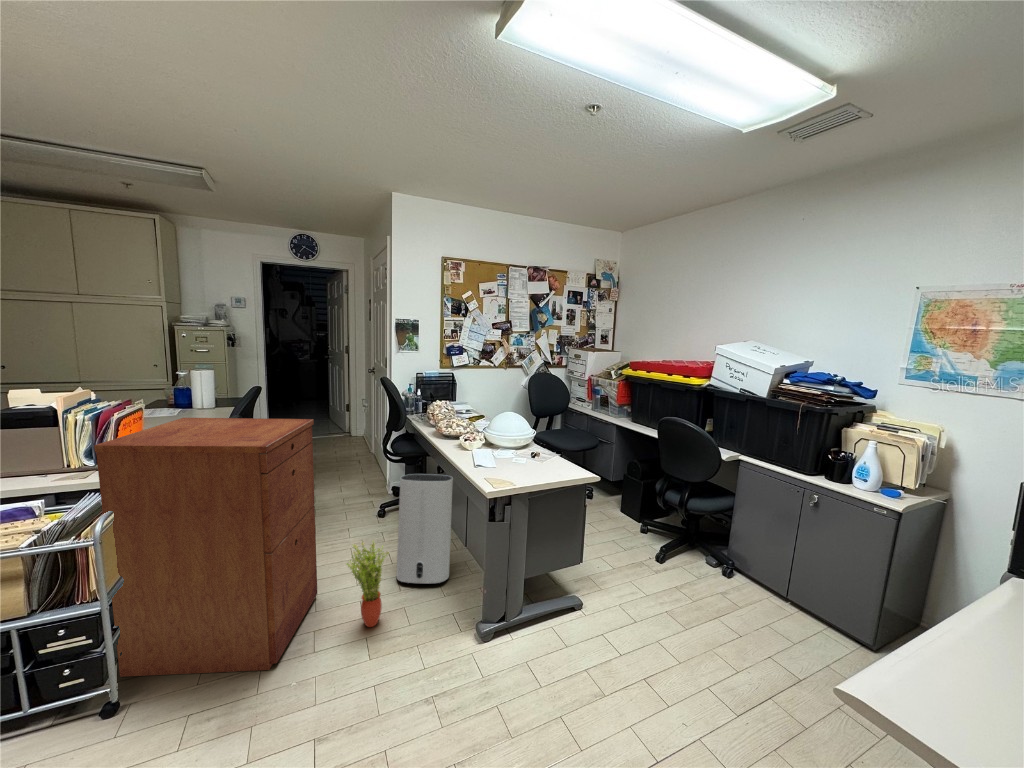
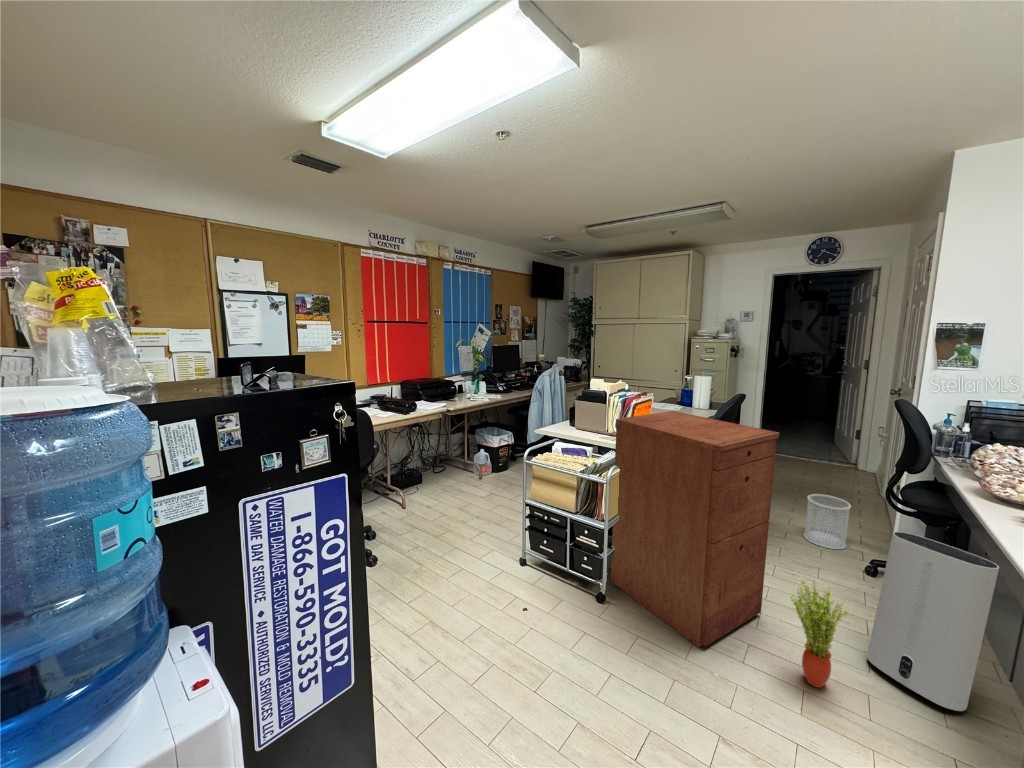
wastebasket: none [330,464,362,510] -> present [804,494,851,549]

